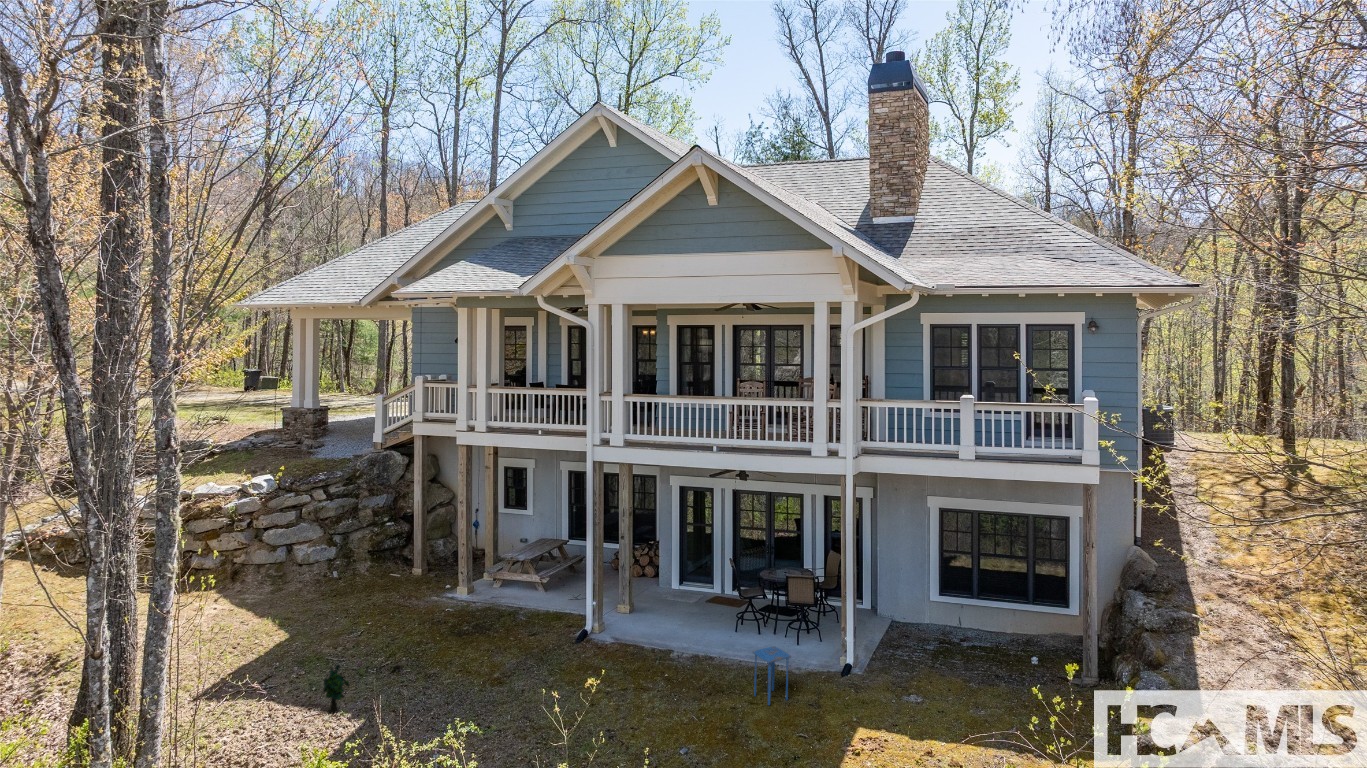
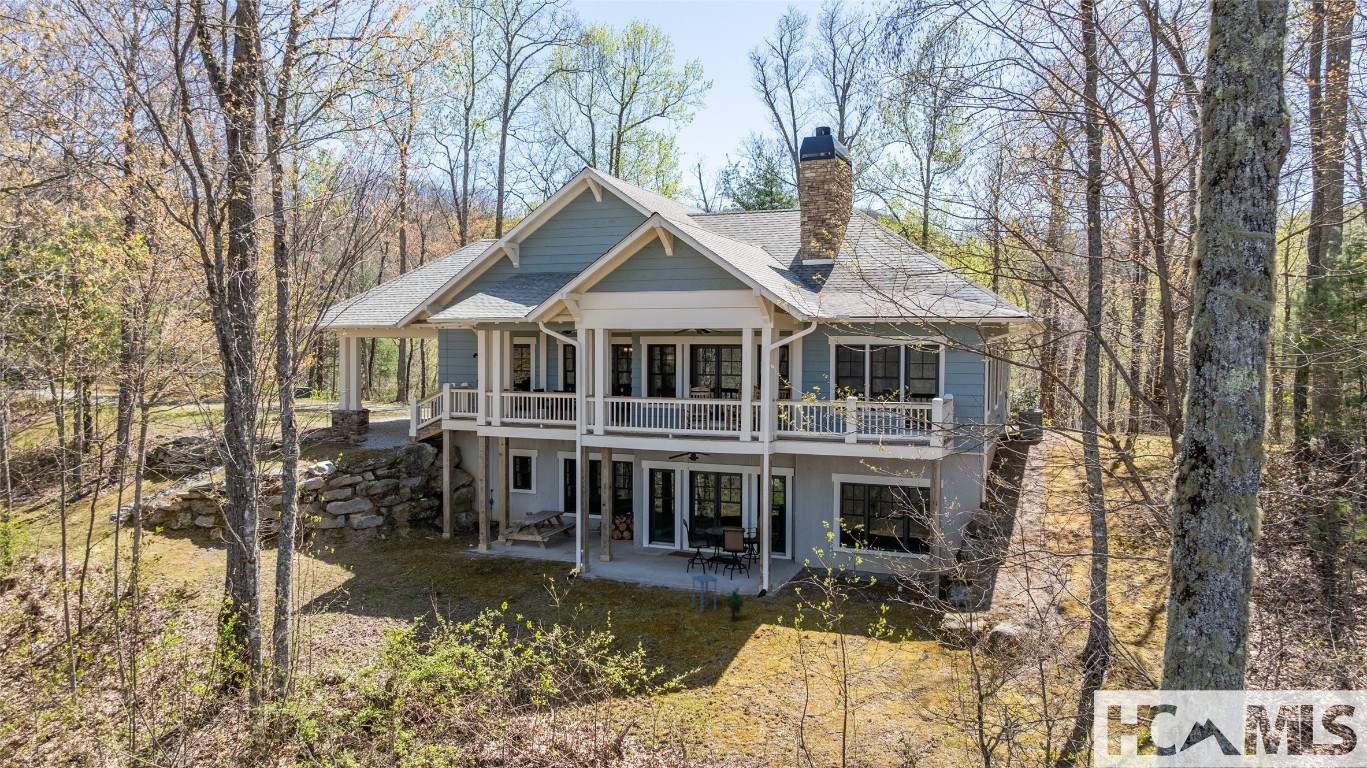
decorative plant: present [323,665,349,713] -> present [727,588,743,622]

